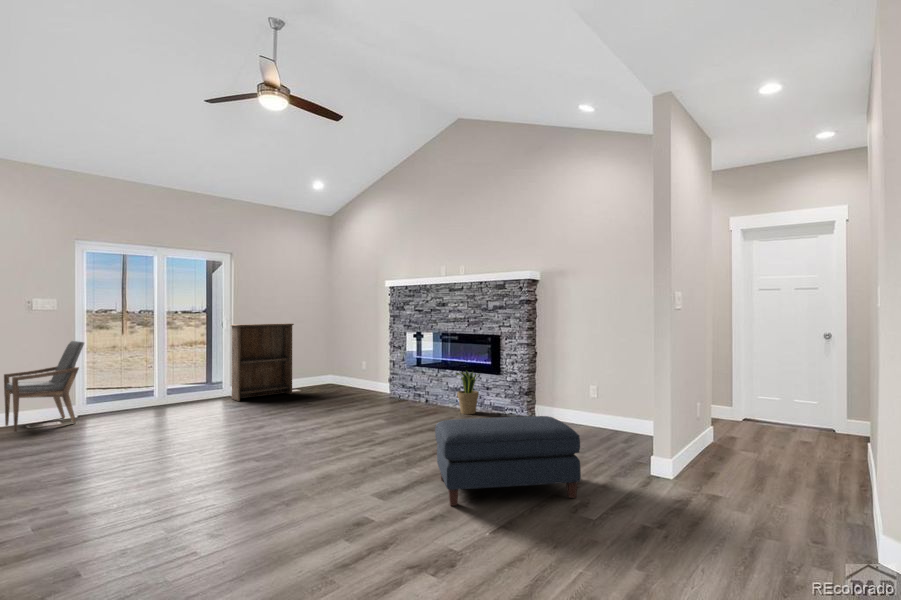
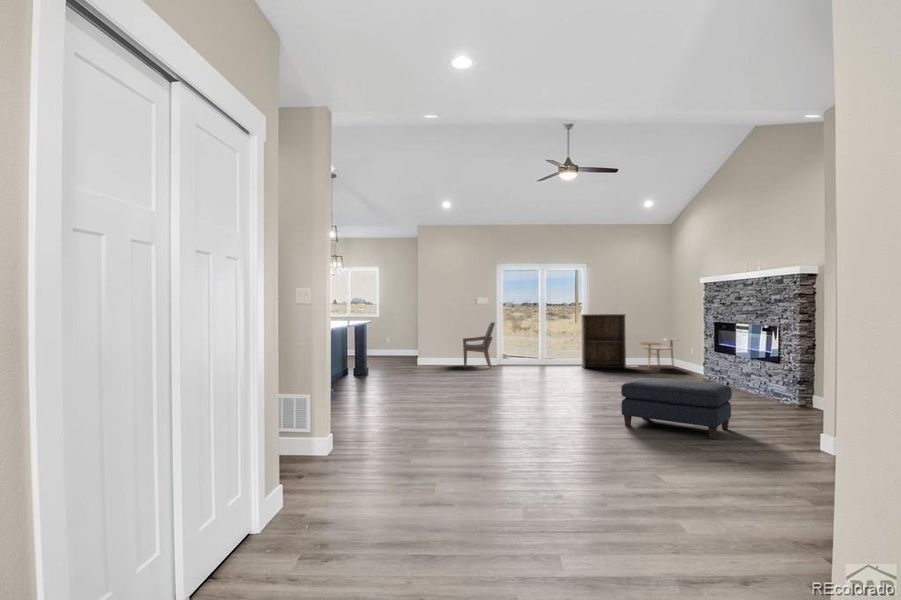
side table: none [303,351,350,392] -> present [639,338,679,370]
potted plant: present [455,371,479,414] -> none [734,356,761,396]

